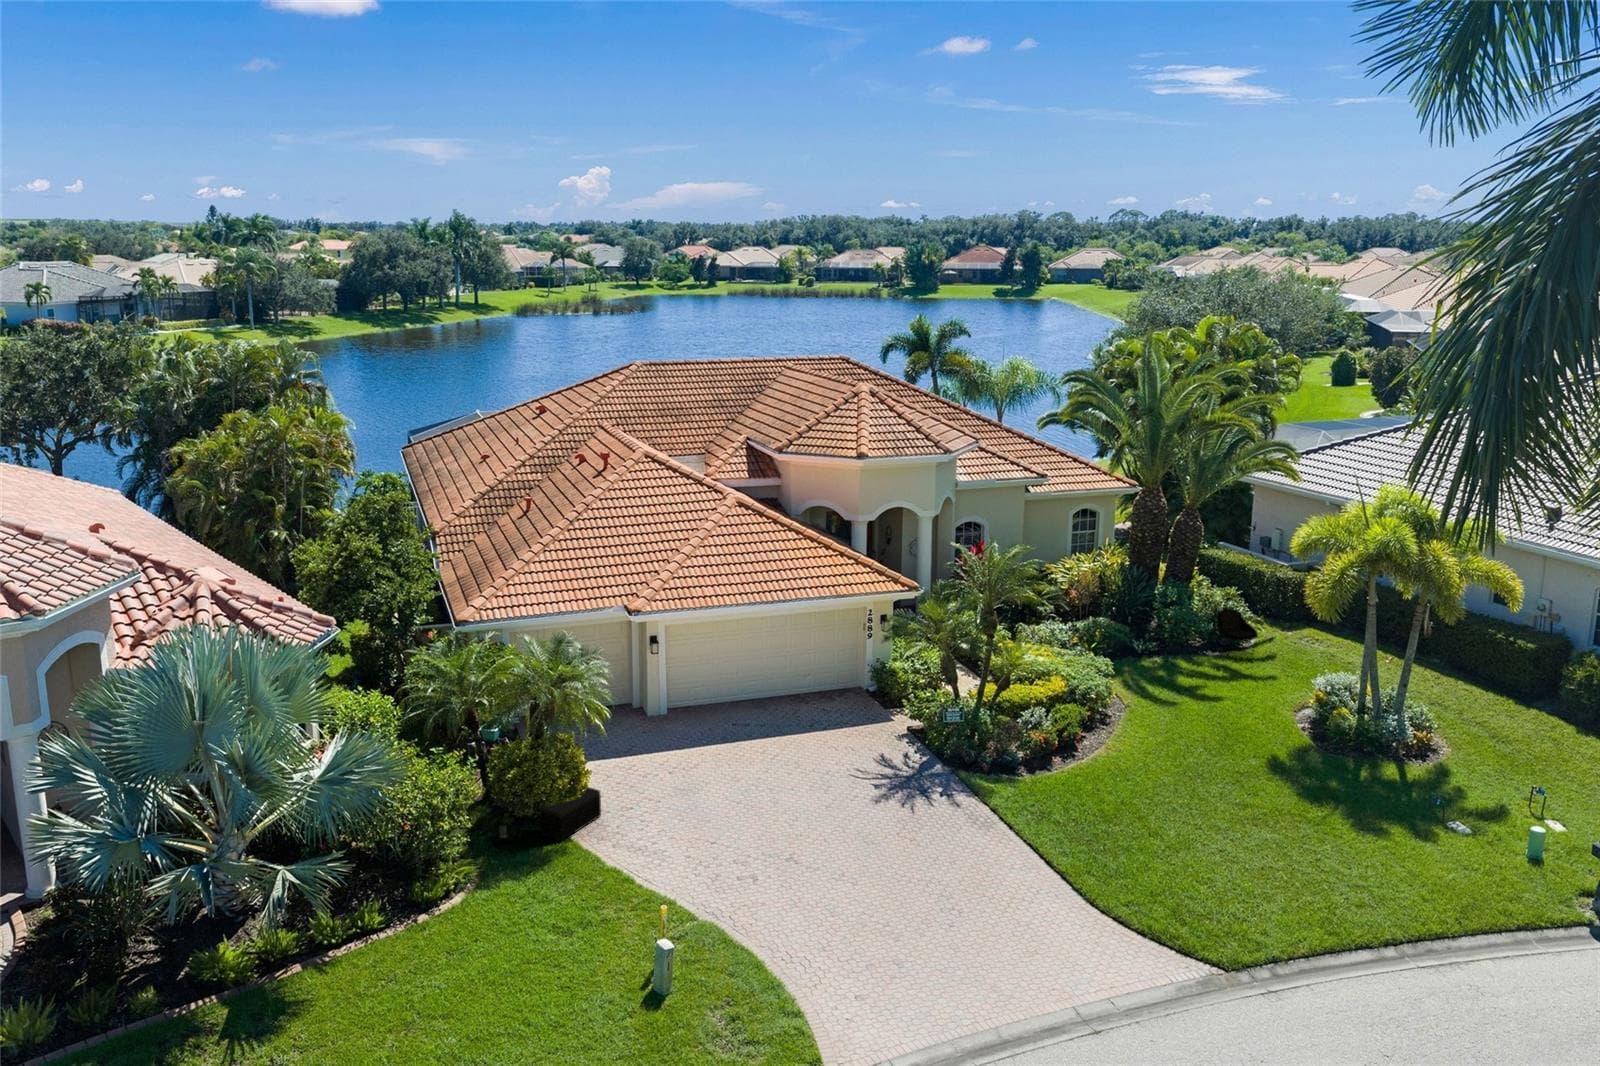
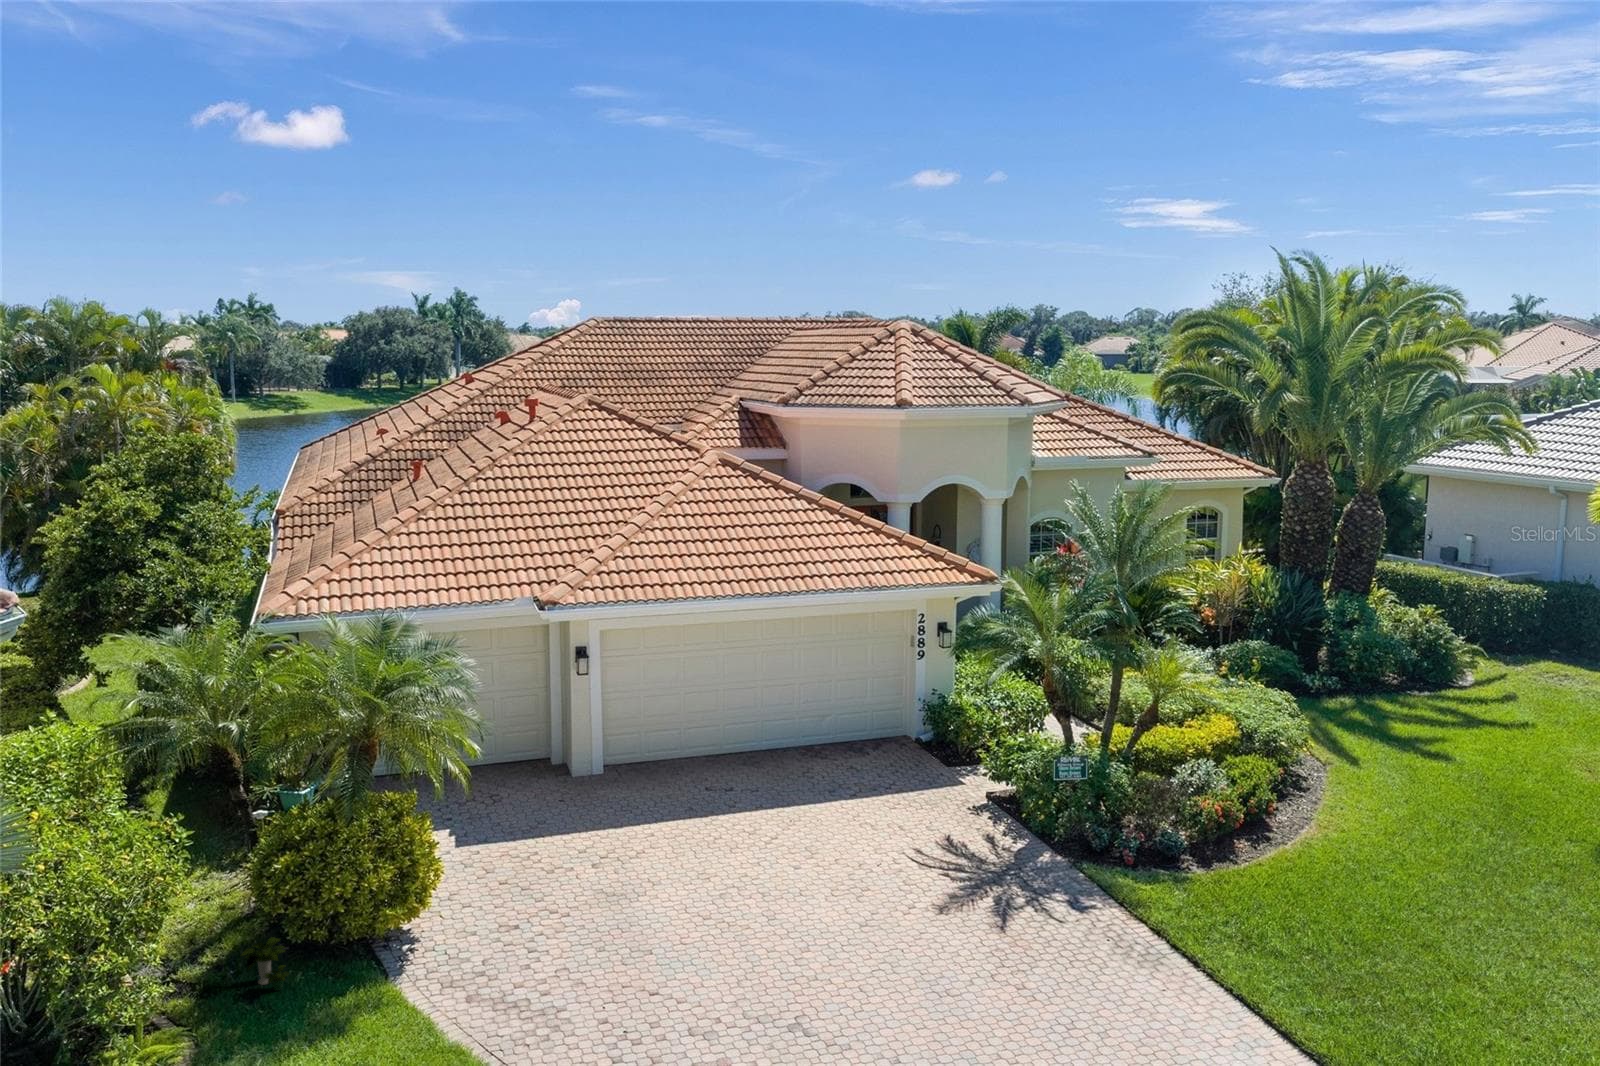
lounge chair: present [1214,609,1258,655] -> none [1418,627,1492,695]
storage bench: present [540,787,601,841] -> none [334,885,457,992]

